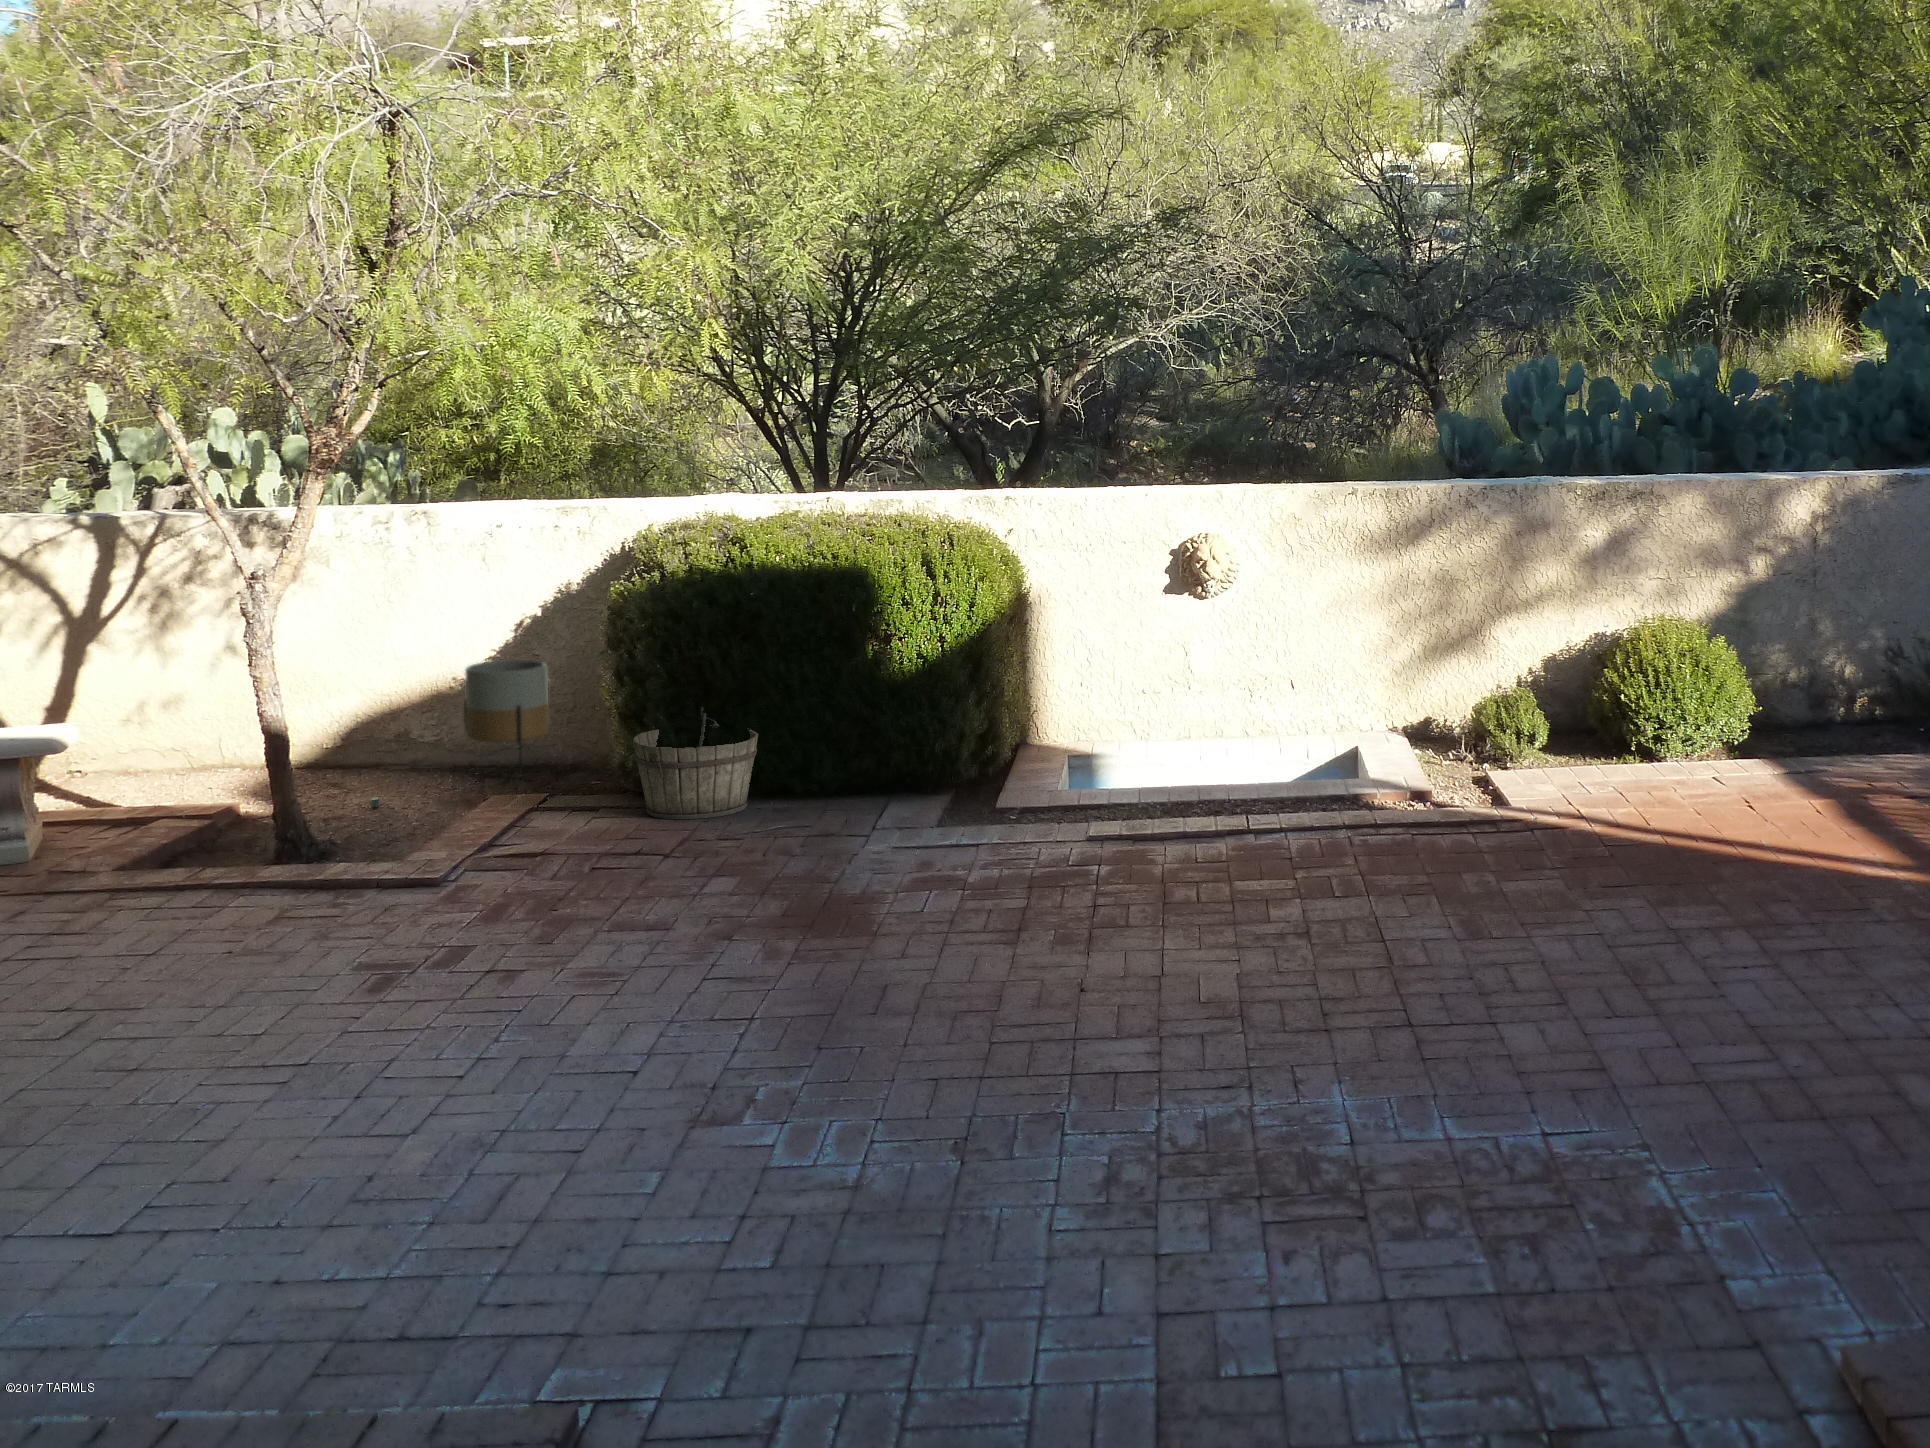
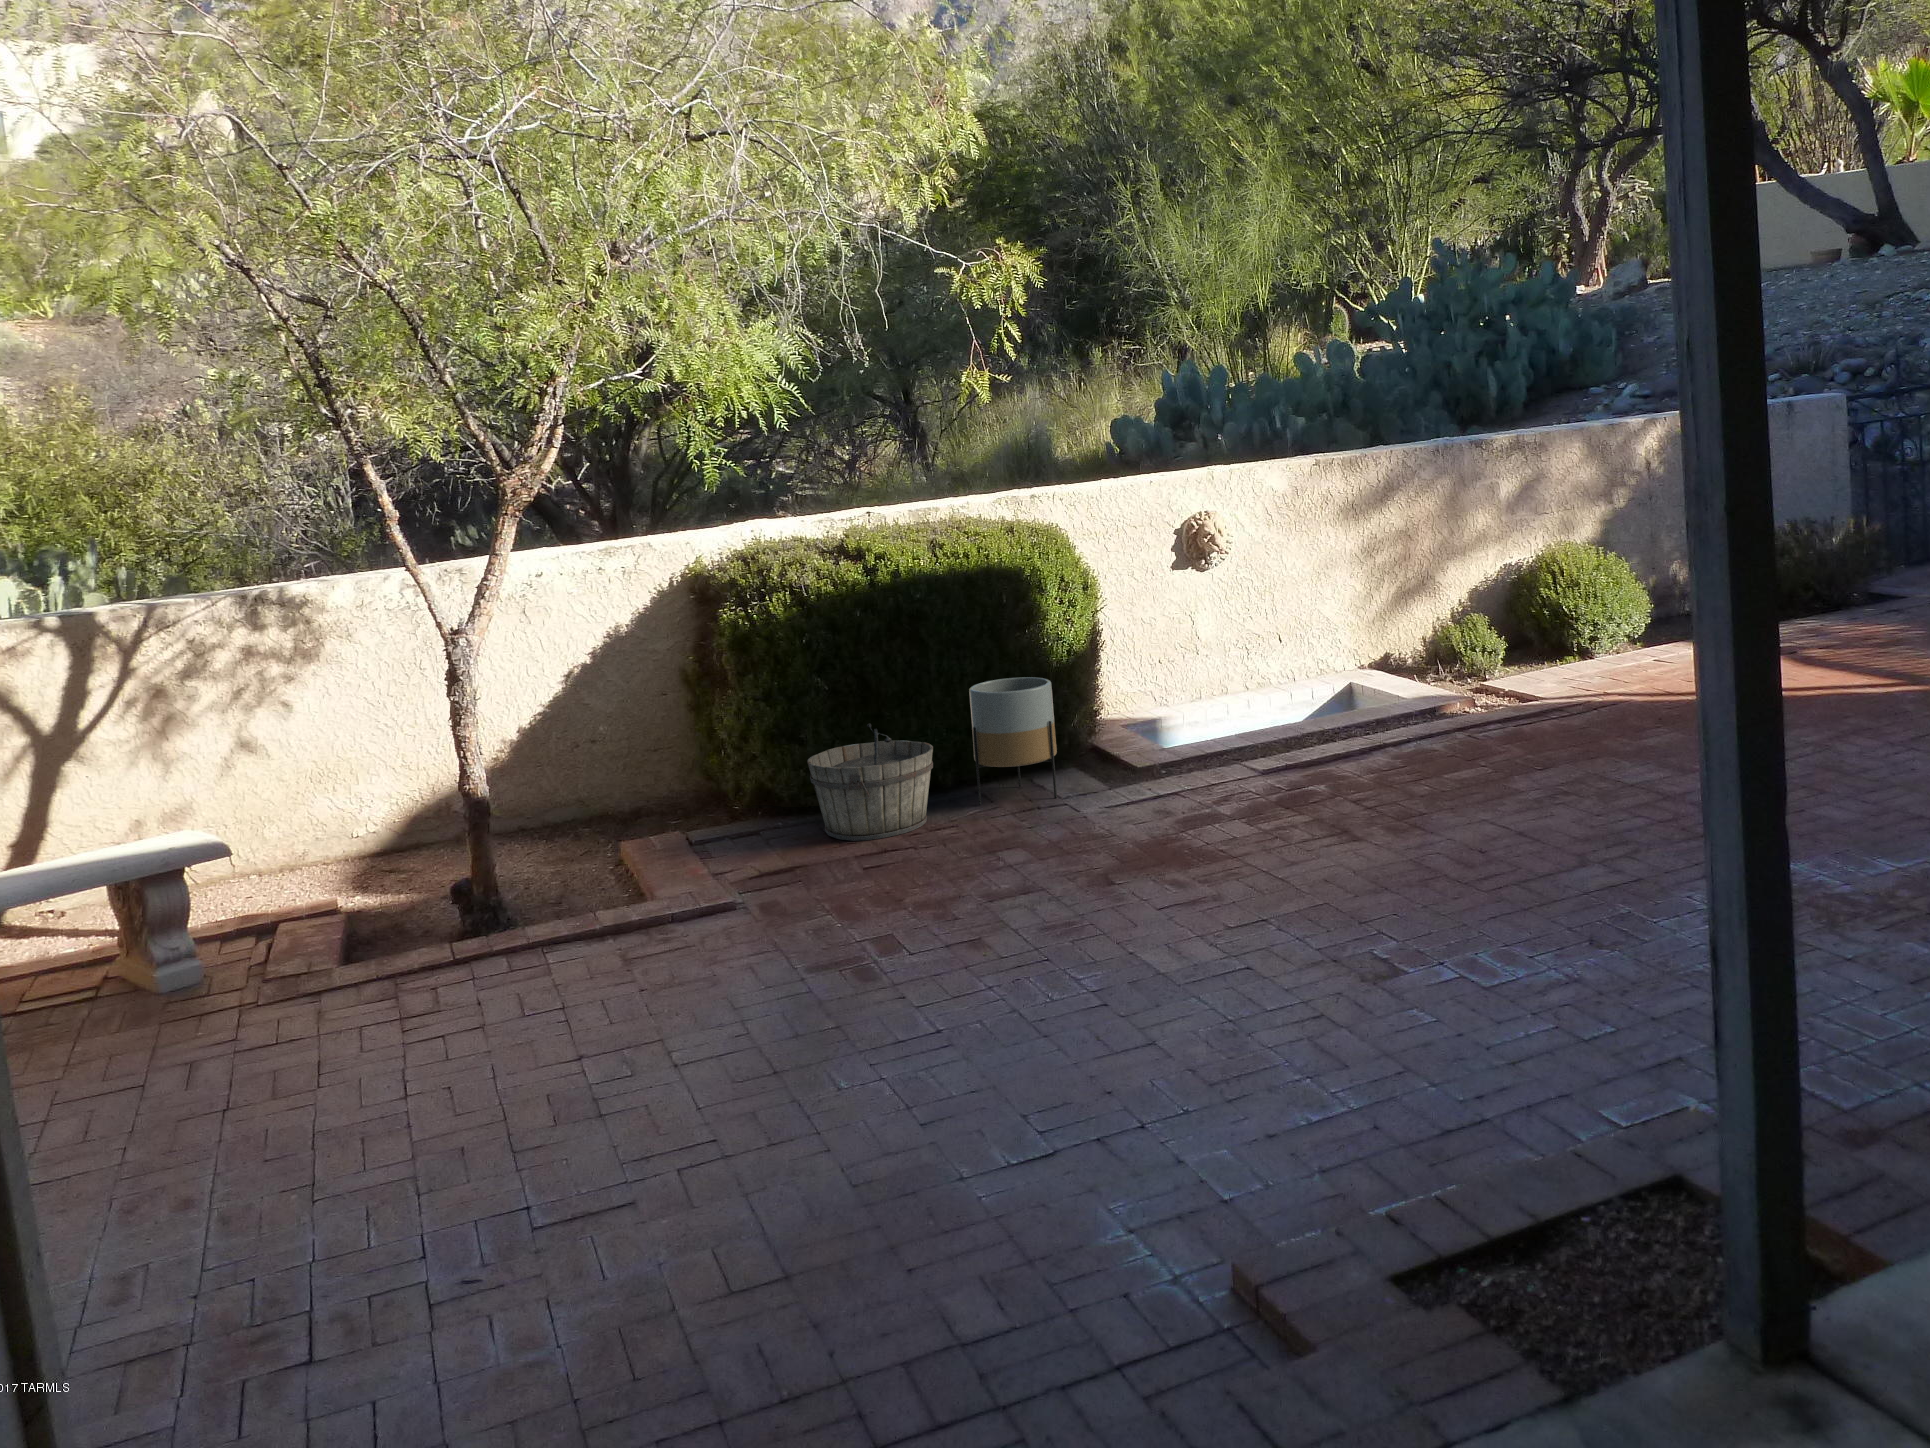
planter: present [464,660,549,777] -> present [969,677,1057,805]

